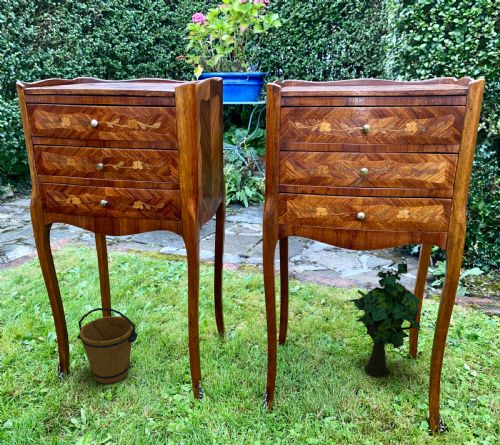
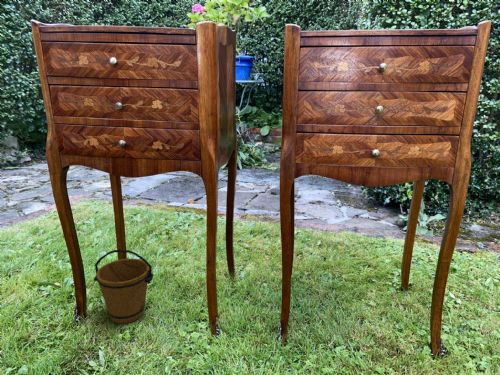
decorative plant: present [348,262,420,377] -> none [344,202,412,307]

